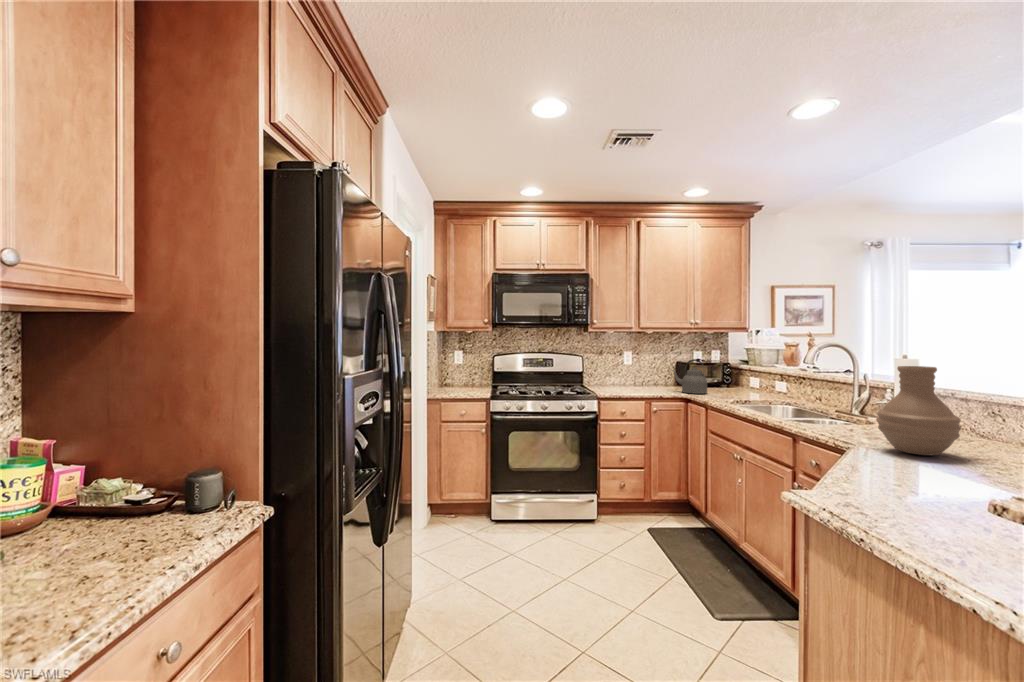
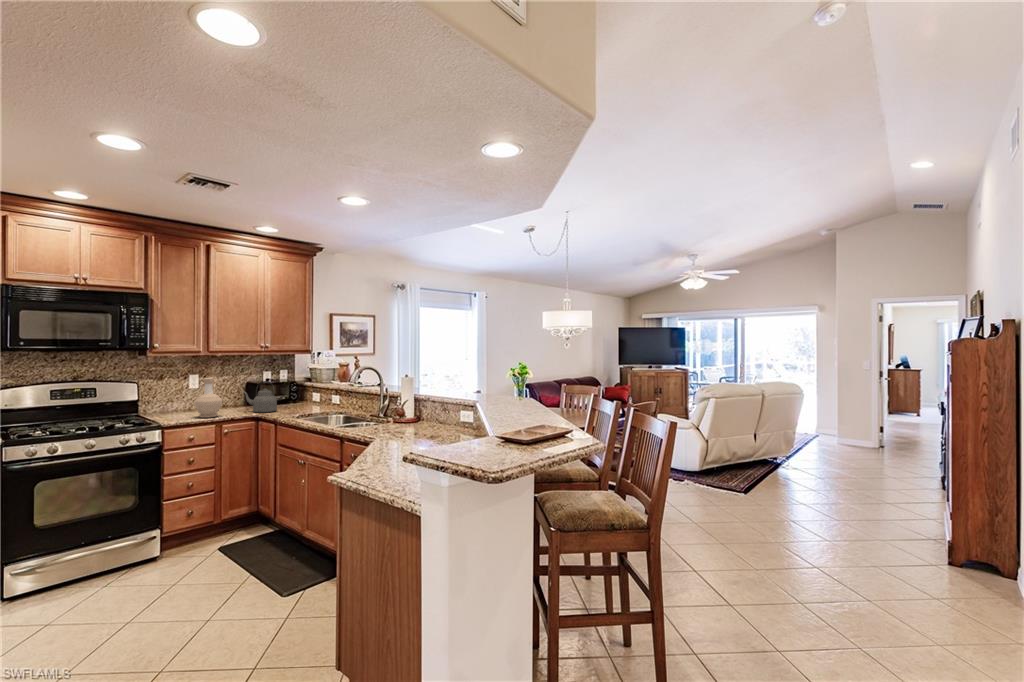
bottle: none [626,353,651,393] -> present [194,378,222,418]
vase: present [877,366,961,455] -> none [387,387,424,438]

